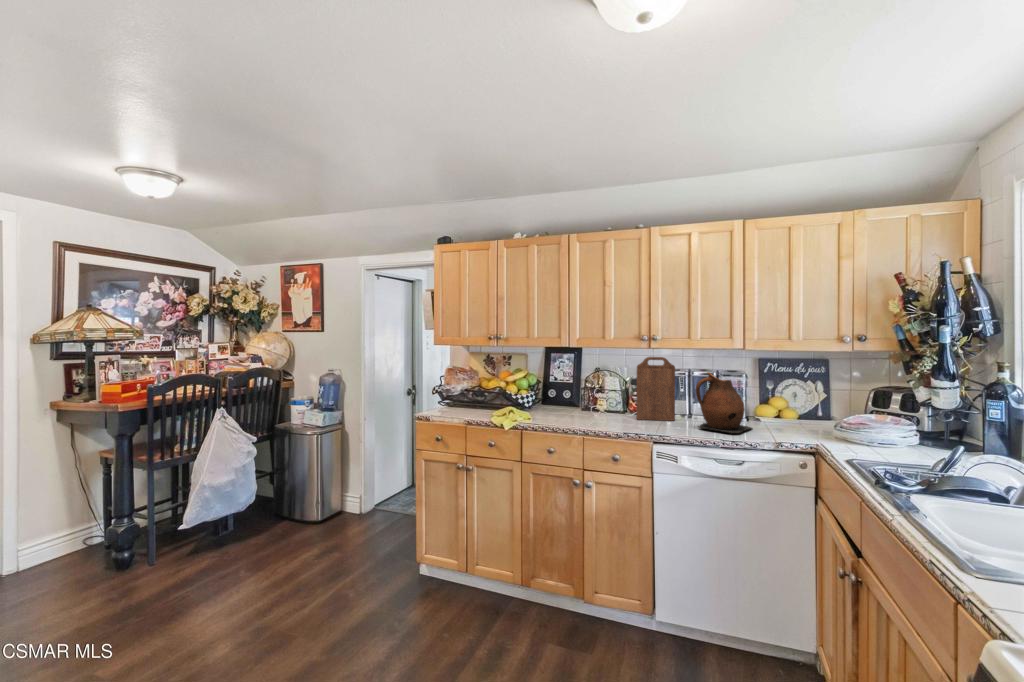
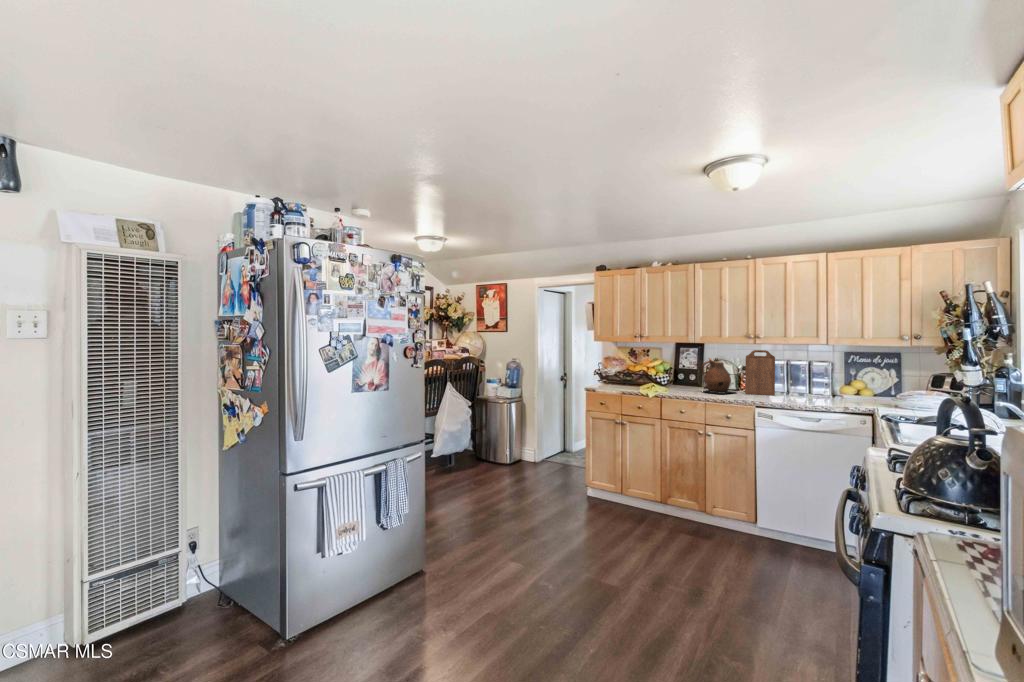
ceramic pitcher: present [696,372,752,434] -> present [701,358,735,394]

